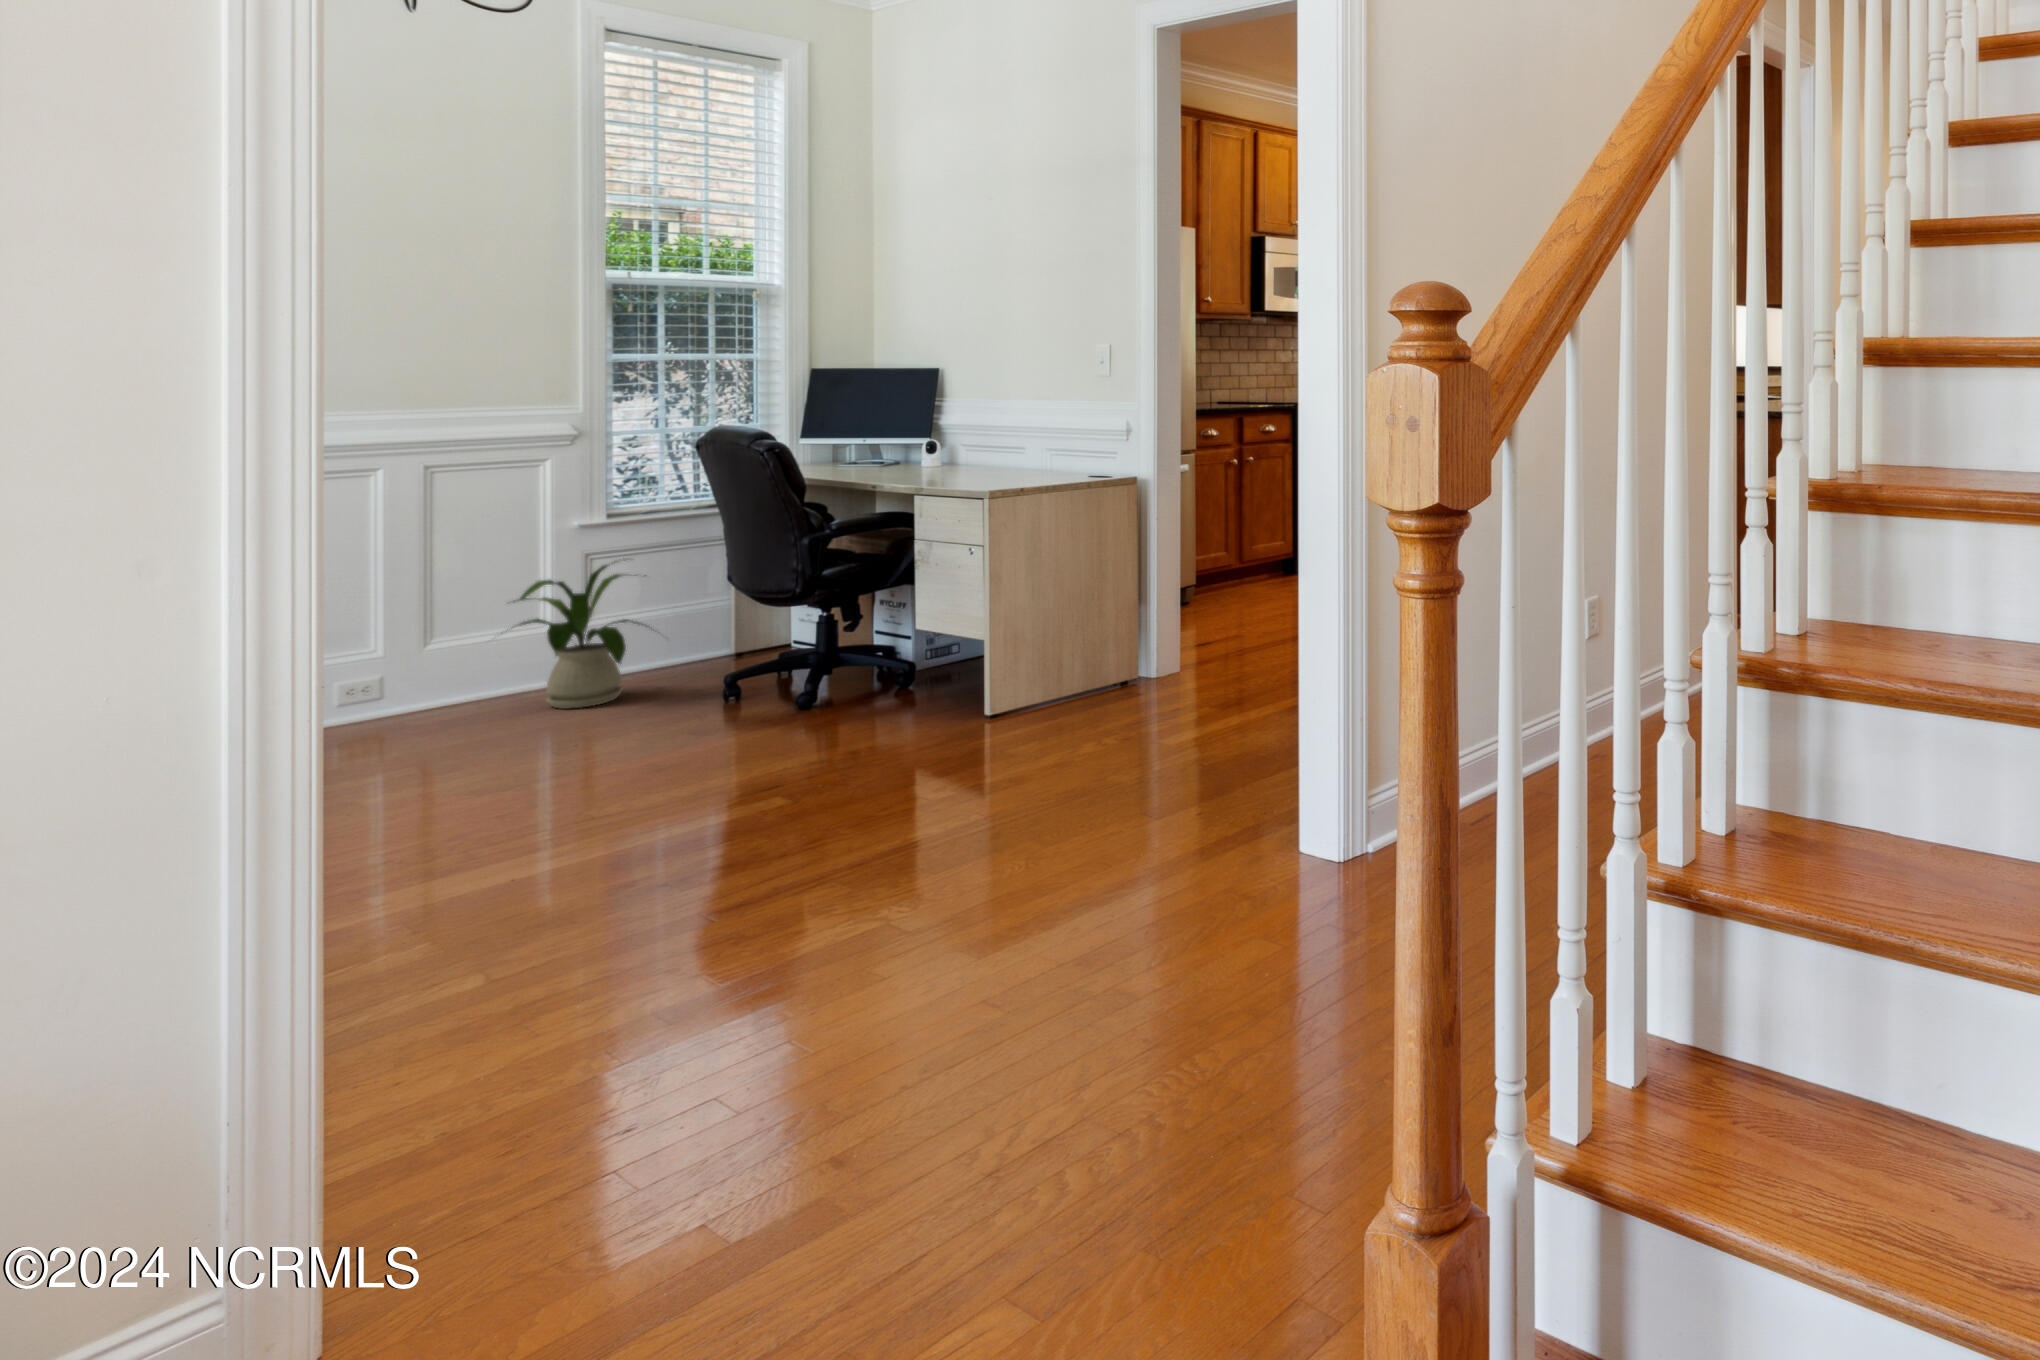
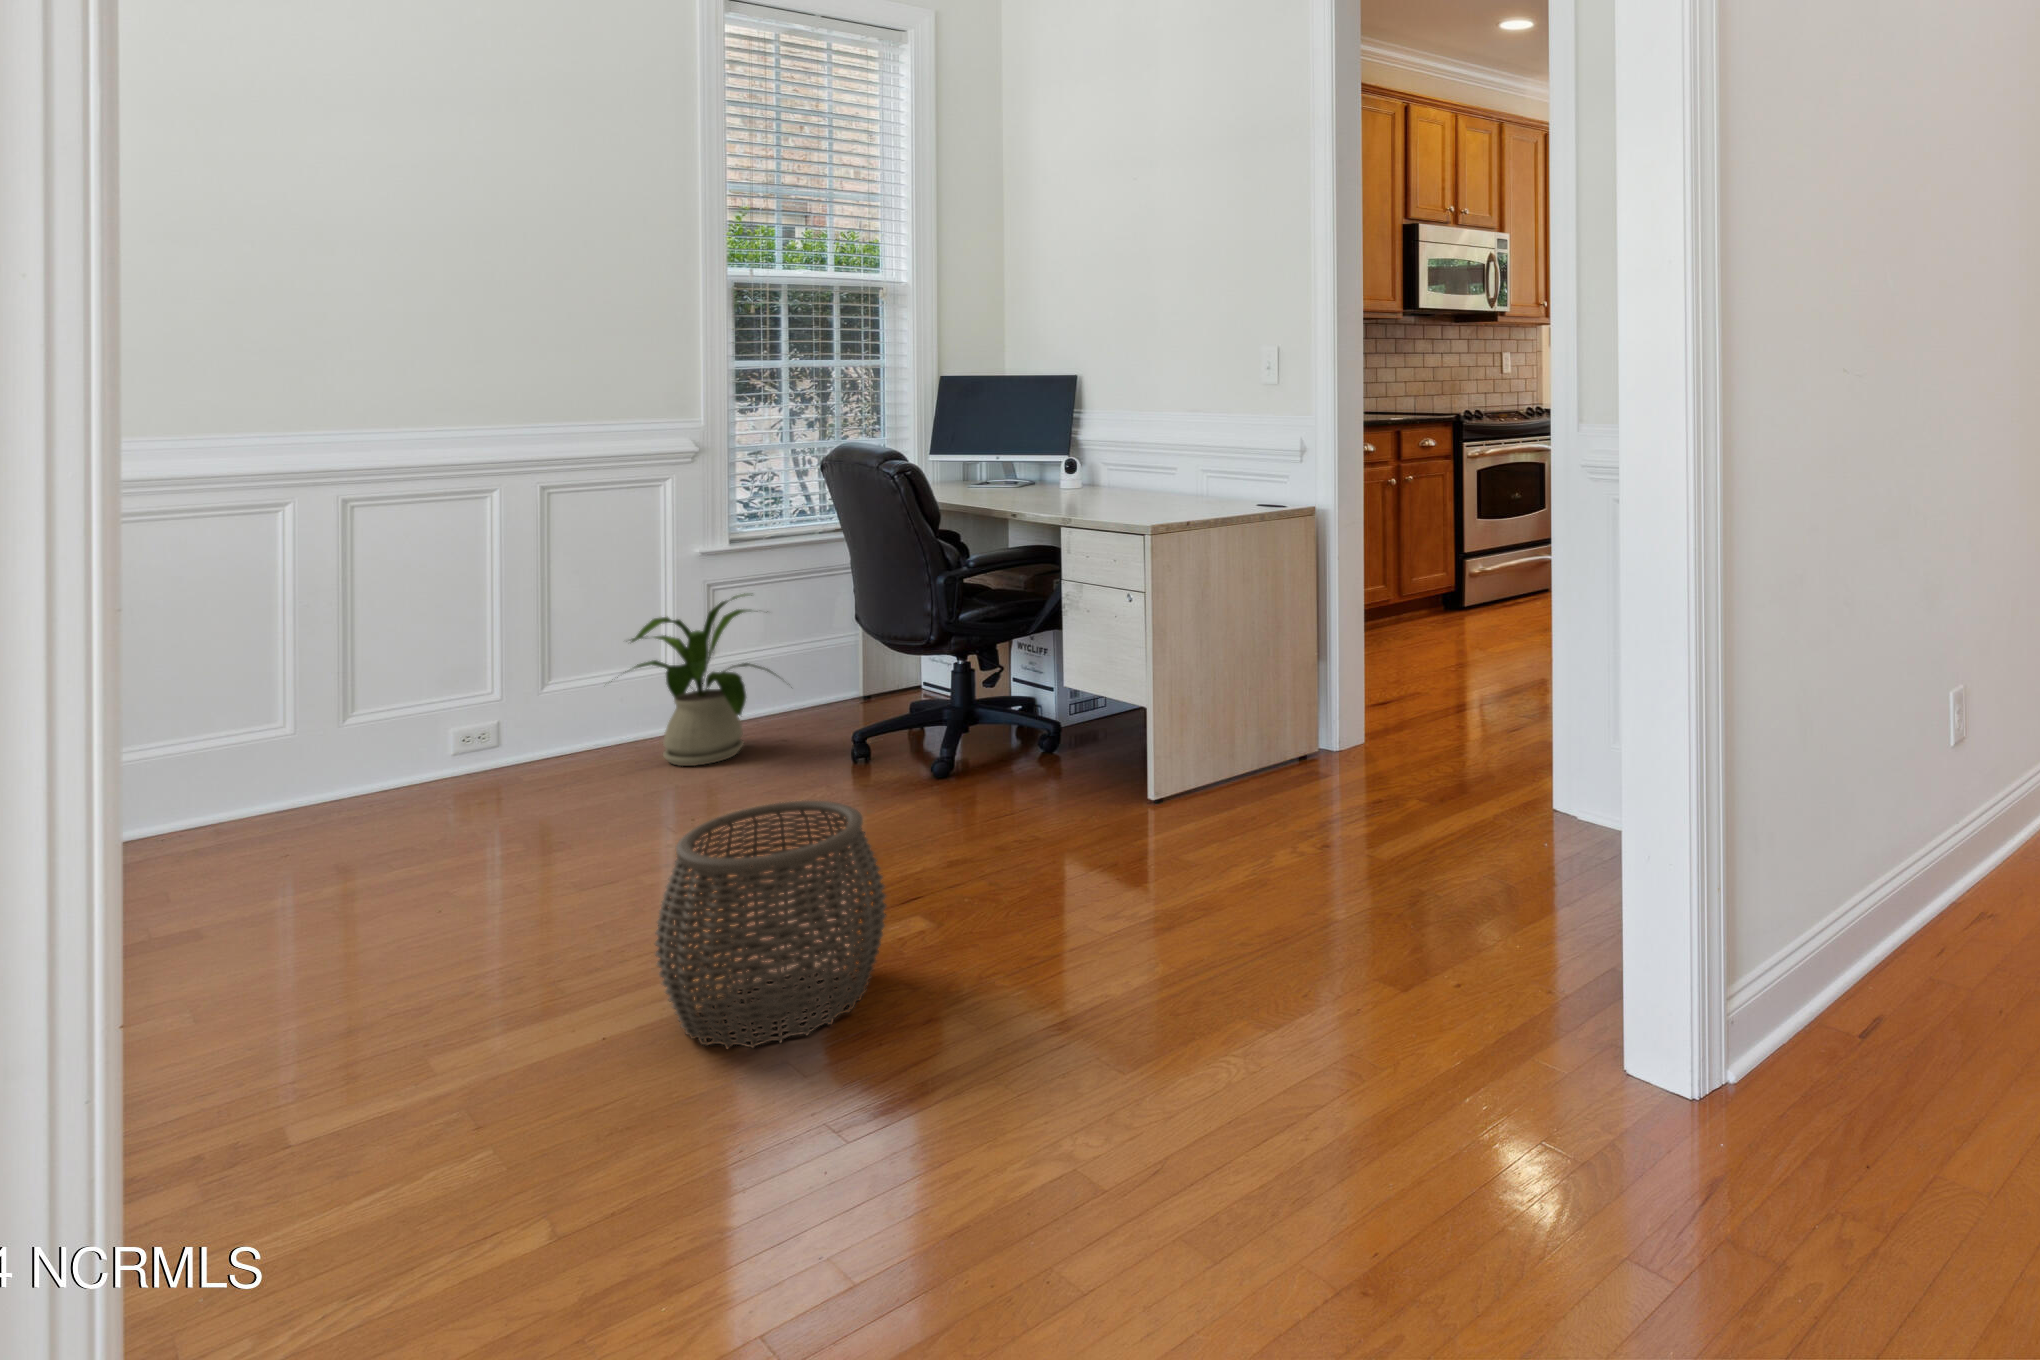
woven basket: none [569,697,756,870] -> present [655,801,886,1049]

